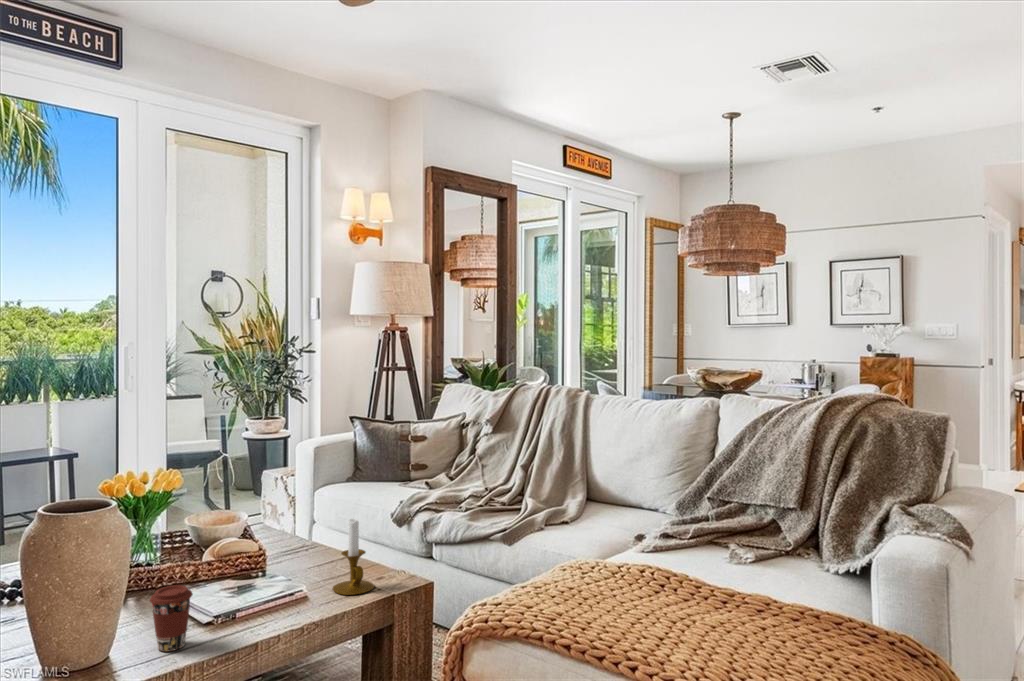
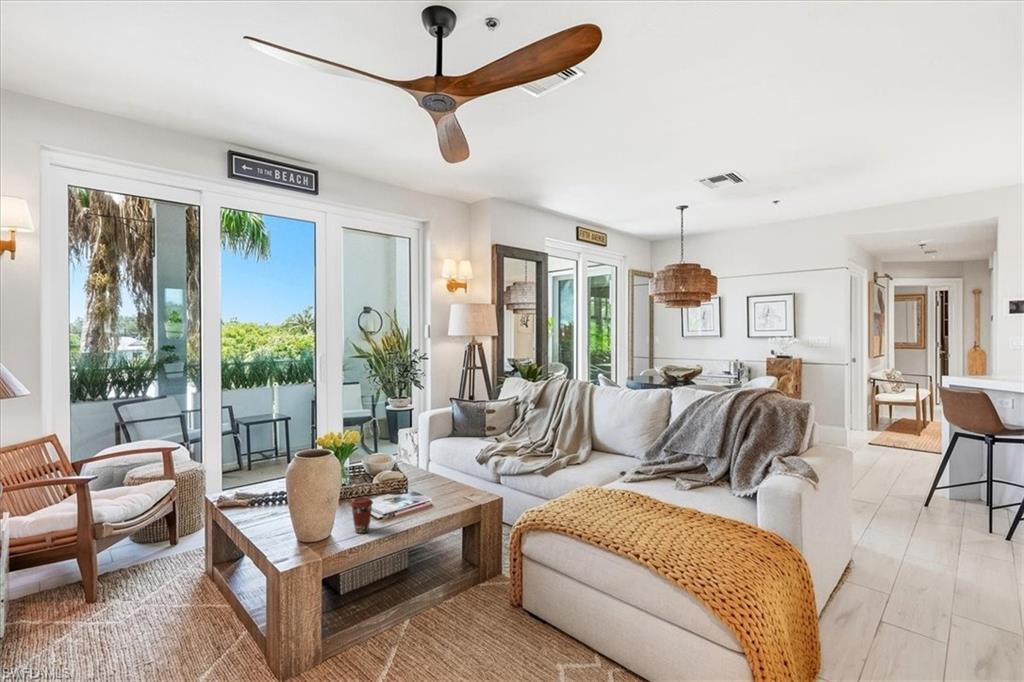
candlestick: present [332,519,374,595] -> none [446,461,469,504]

